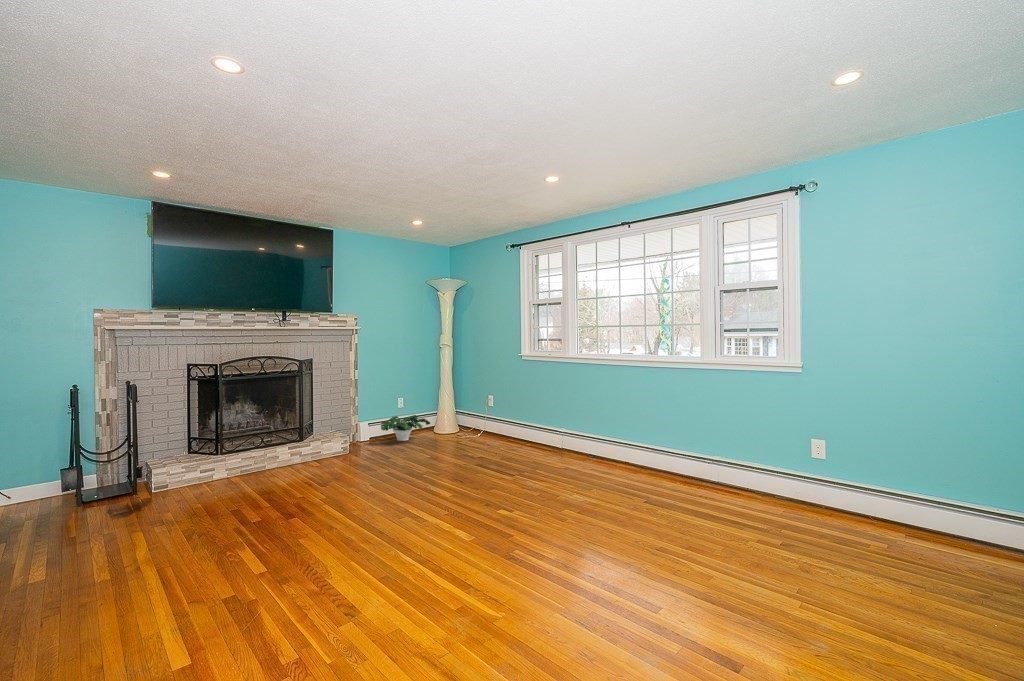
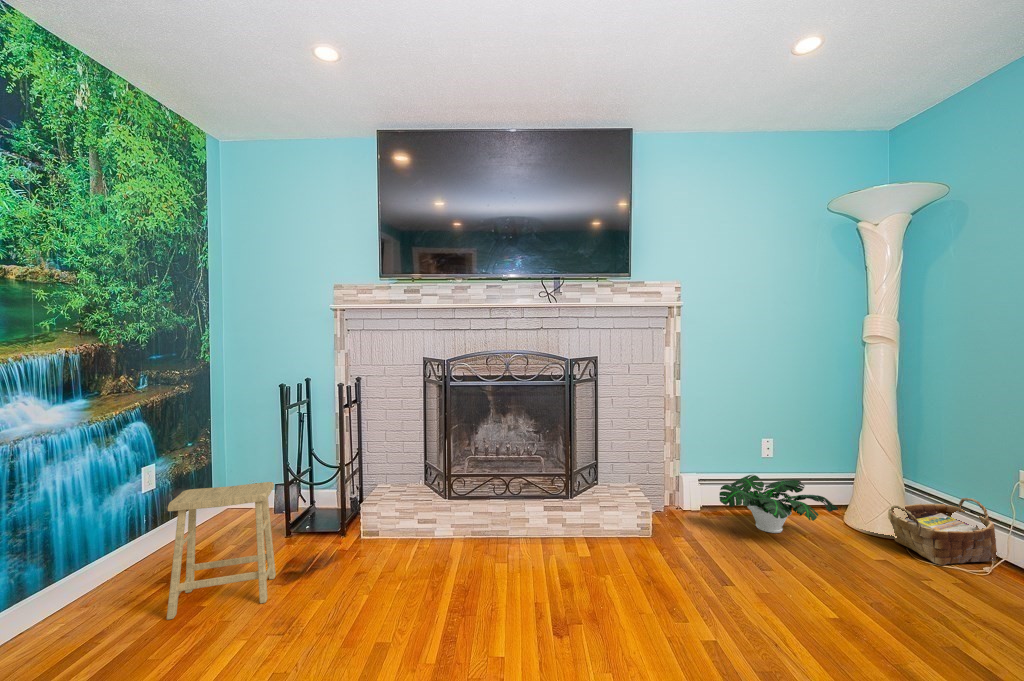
woven basket: none [449,410,481,437] -> present [888,498,997,565]
footstool: none [43,452,129,543] -> present [167,482,276,620]

